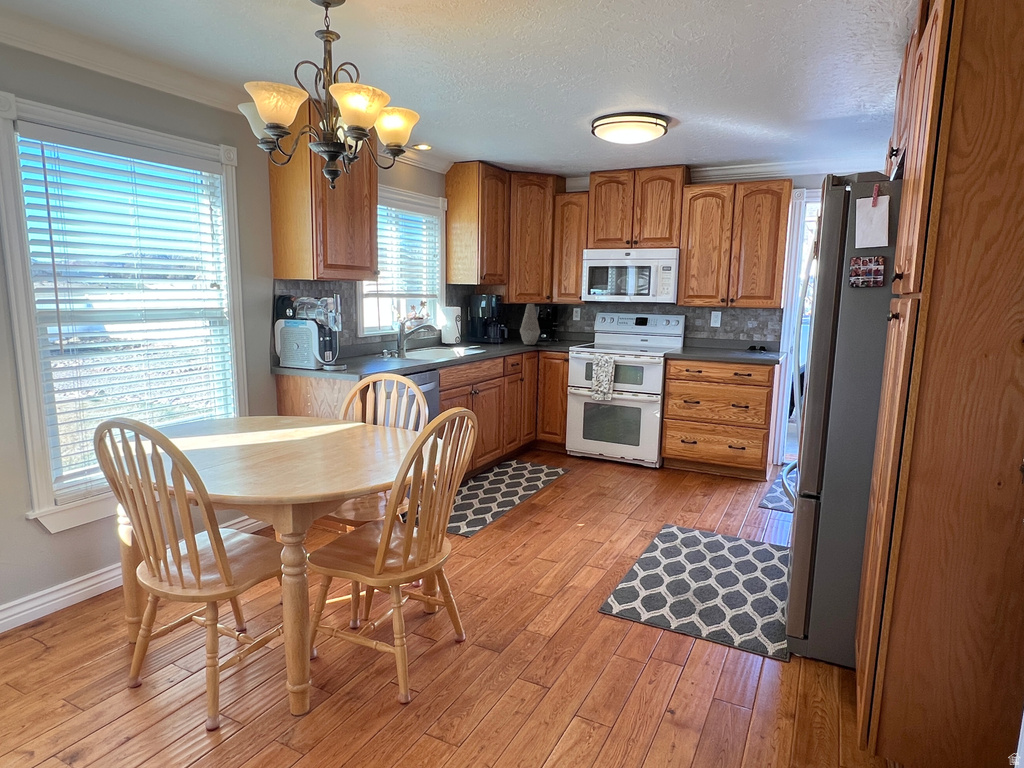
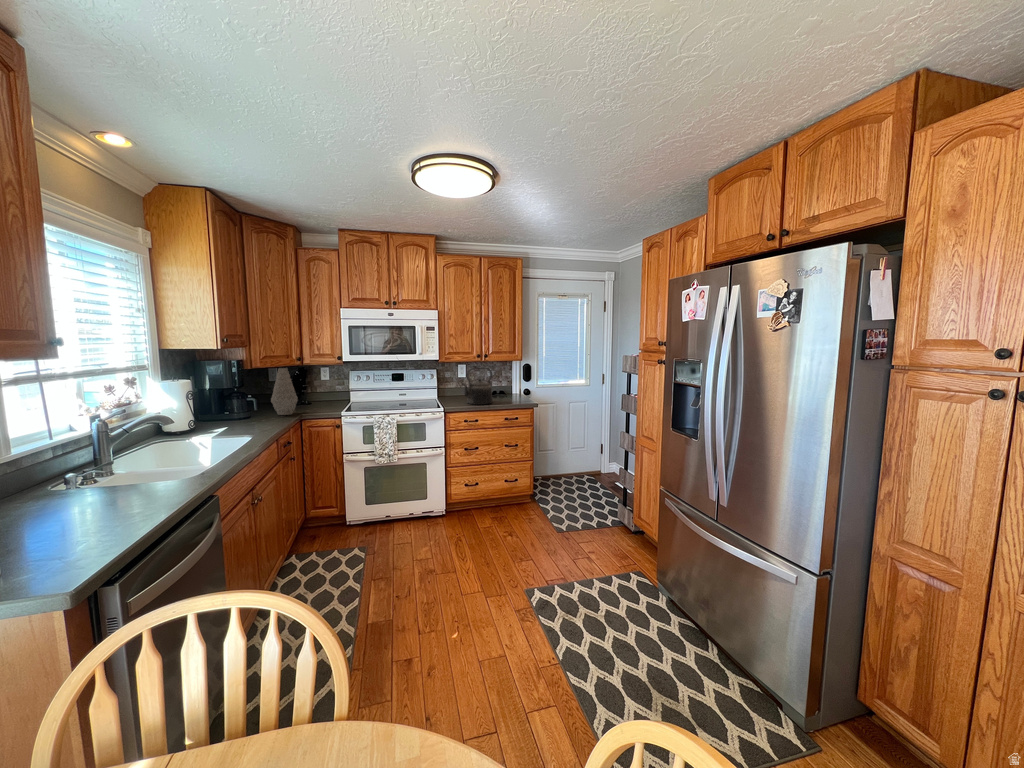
kettle: none [696,314,737,356] -> present [462,368,492,405]

